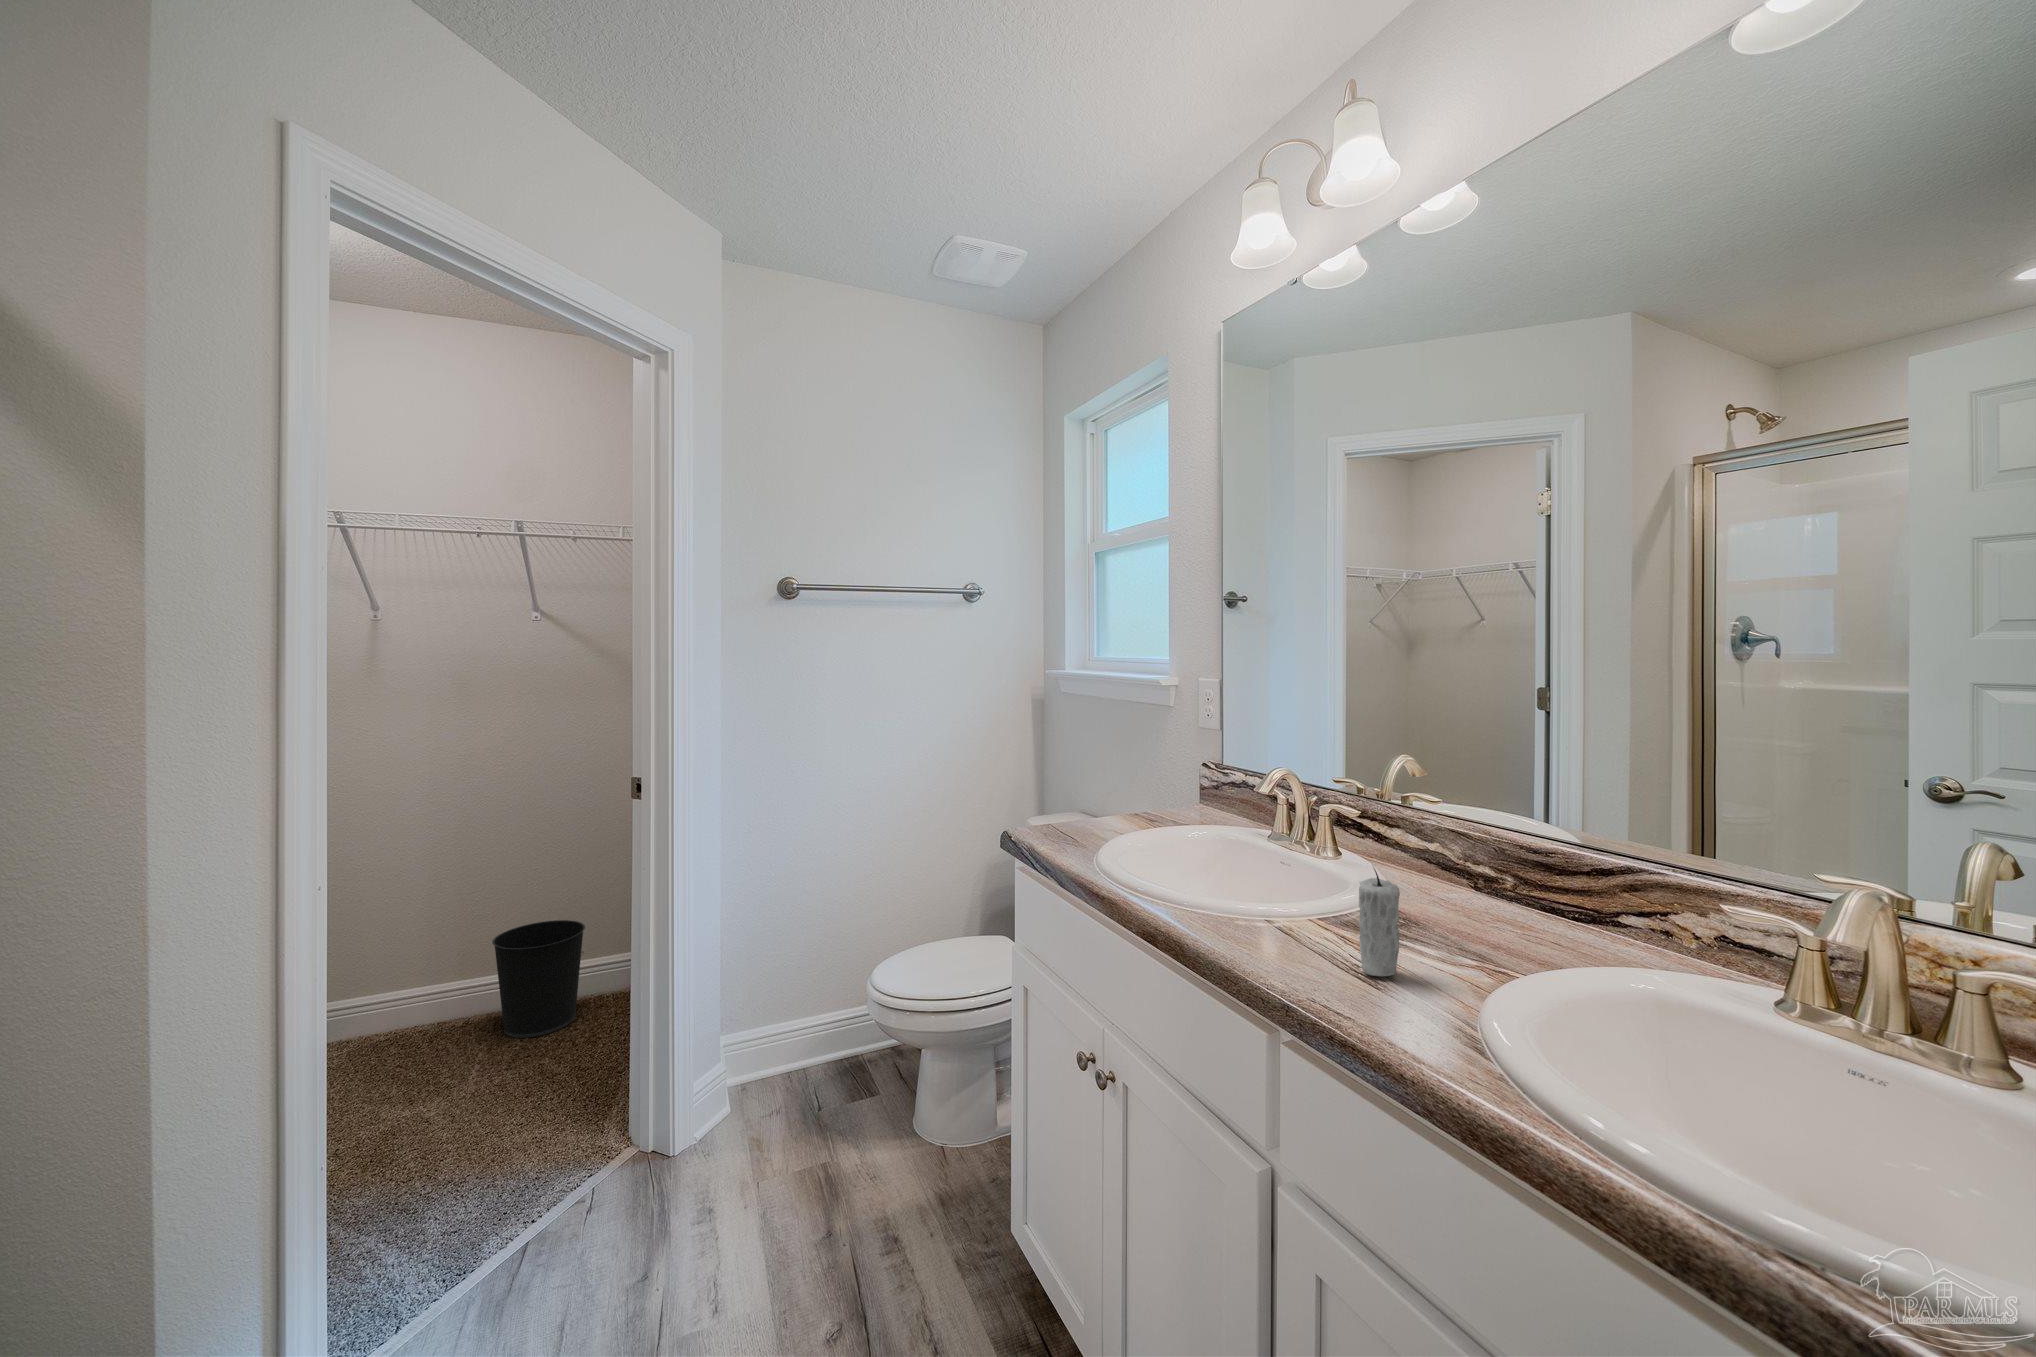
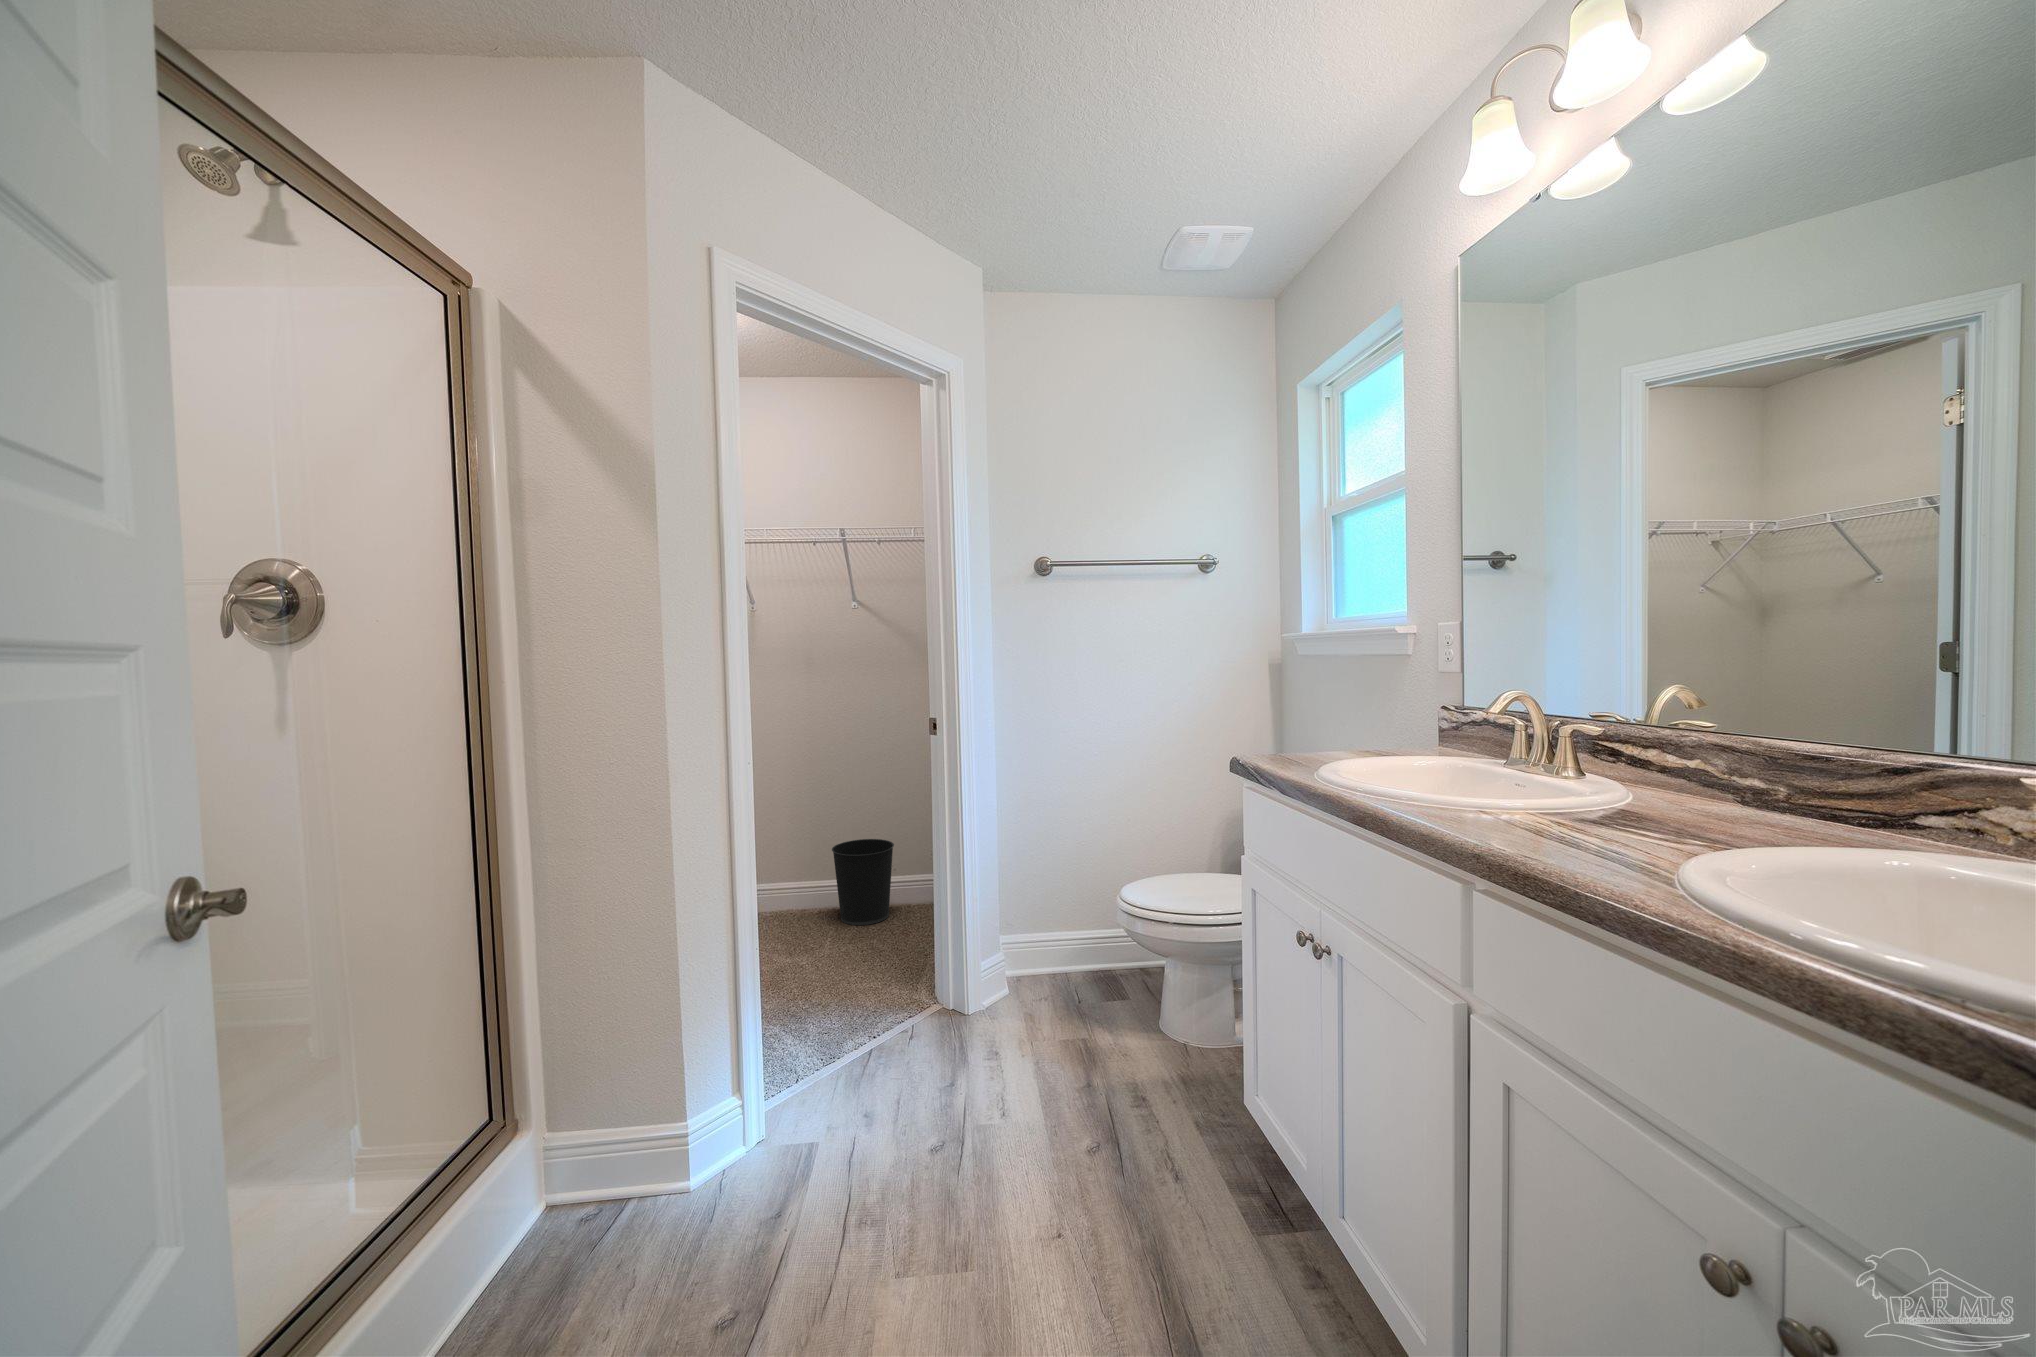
candle: present [1359,869,1400,976] -> none [1555,737,1599,840]

